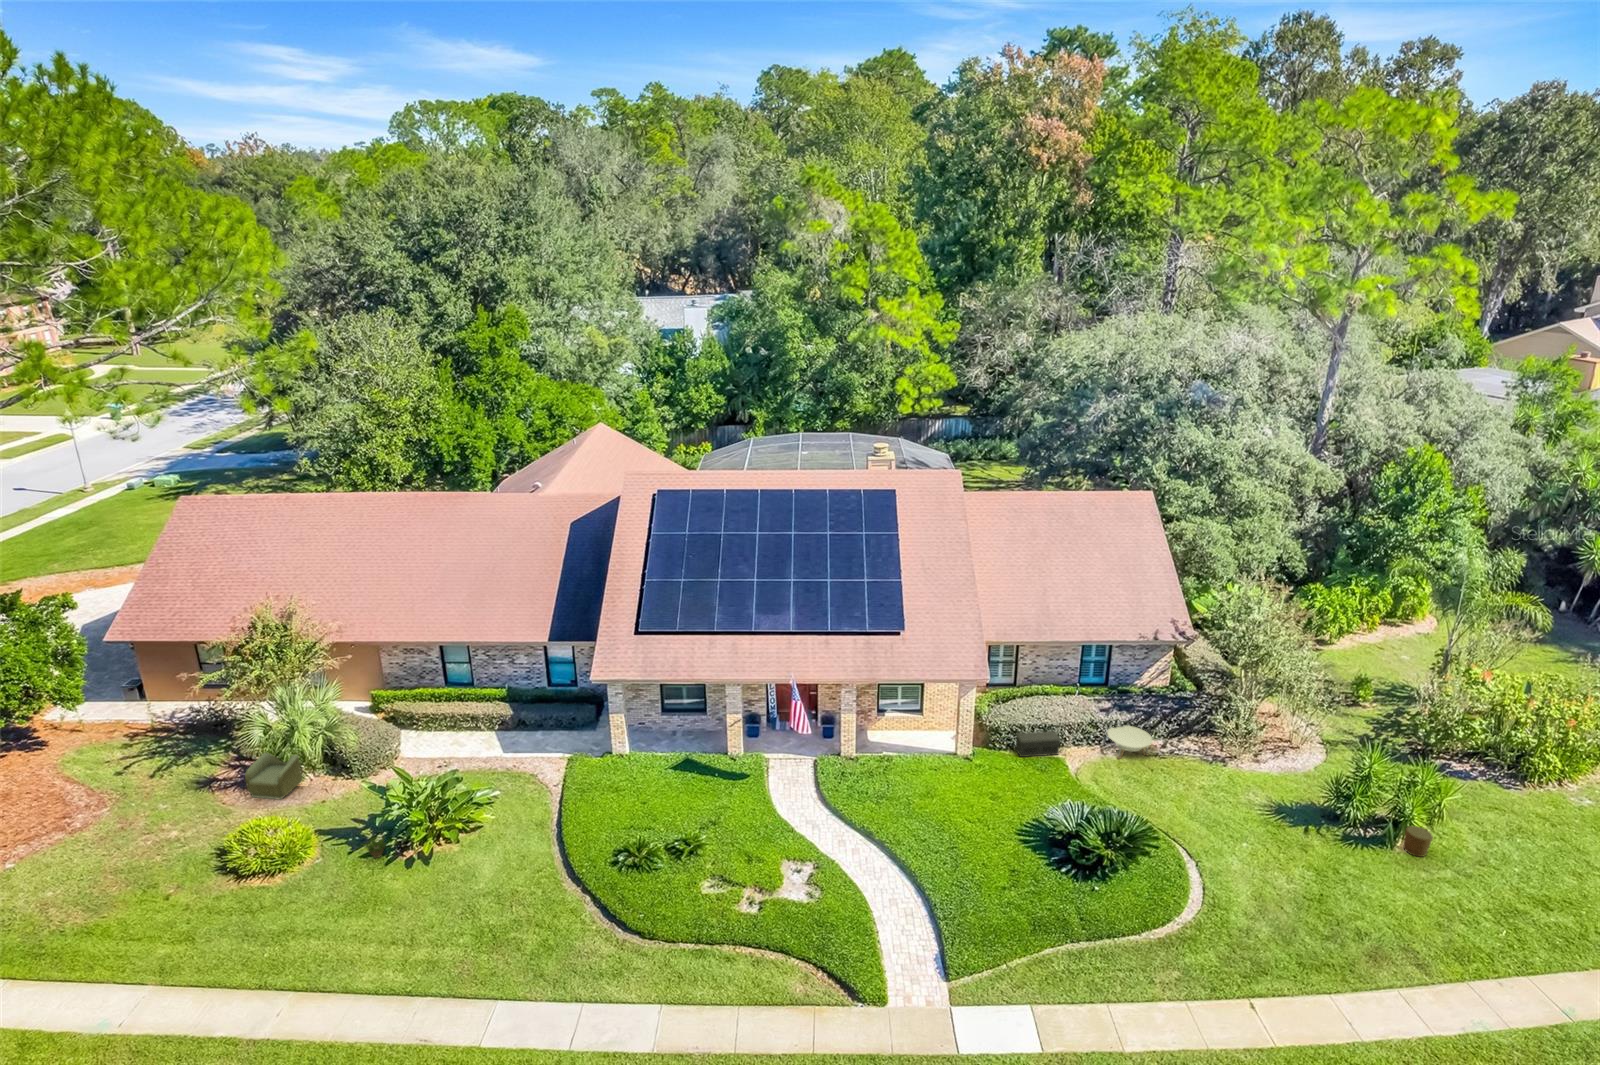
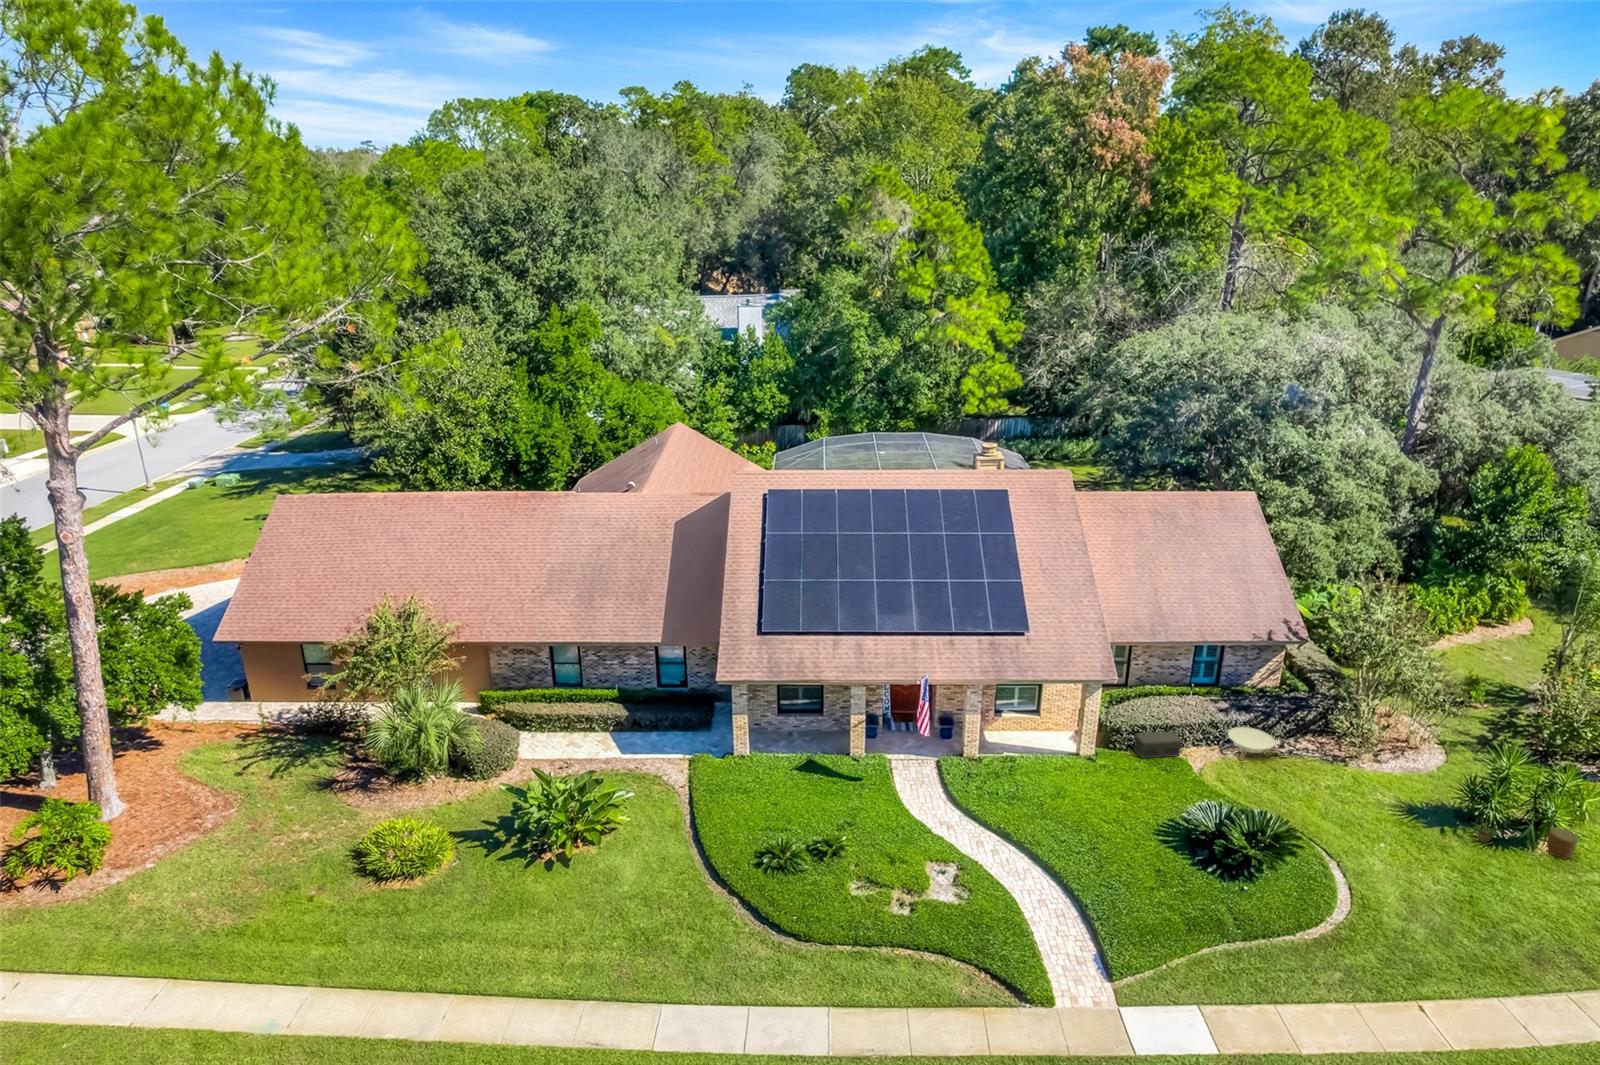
armchair: present [245,753,302,799] -> none [372,750,426,800]
decorative plant: present [363,838,387,858] -> present [1475,823,1501,842]

